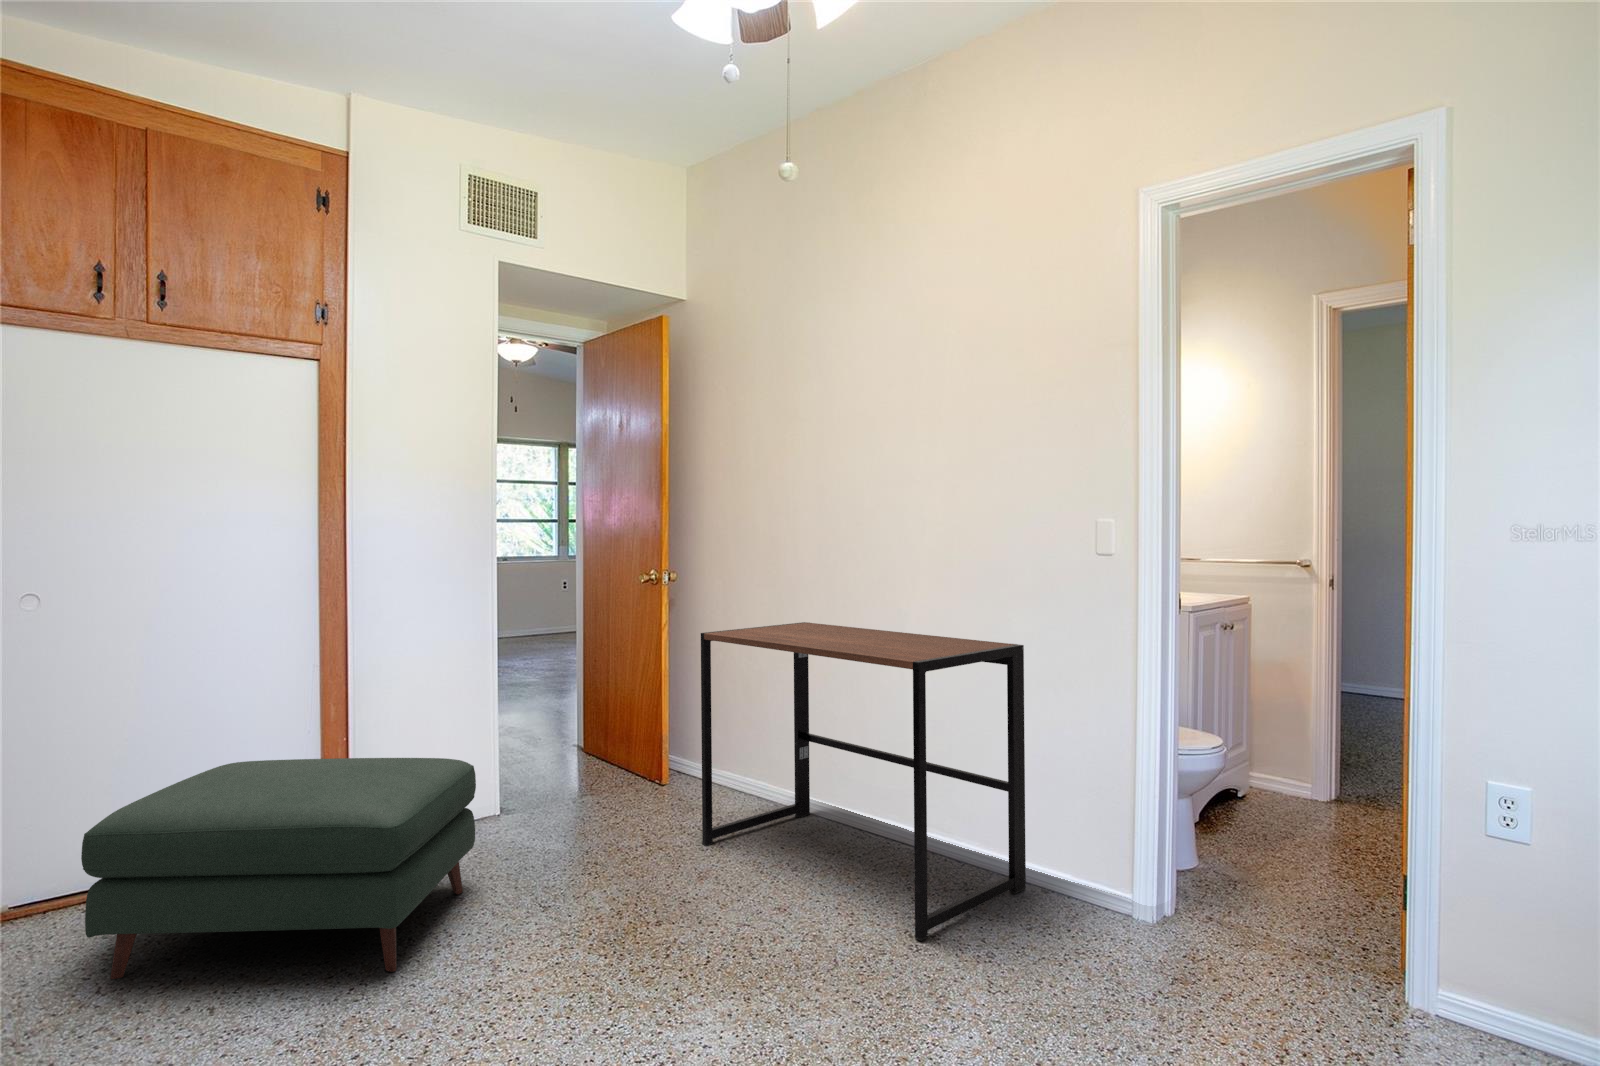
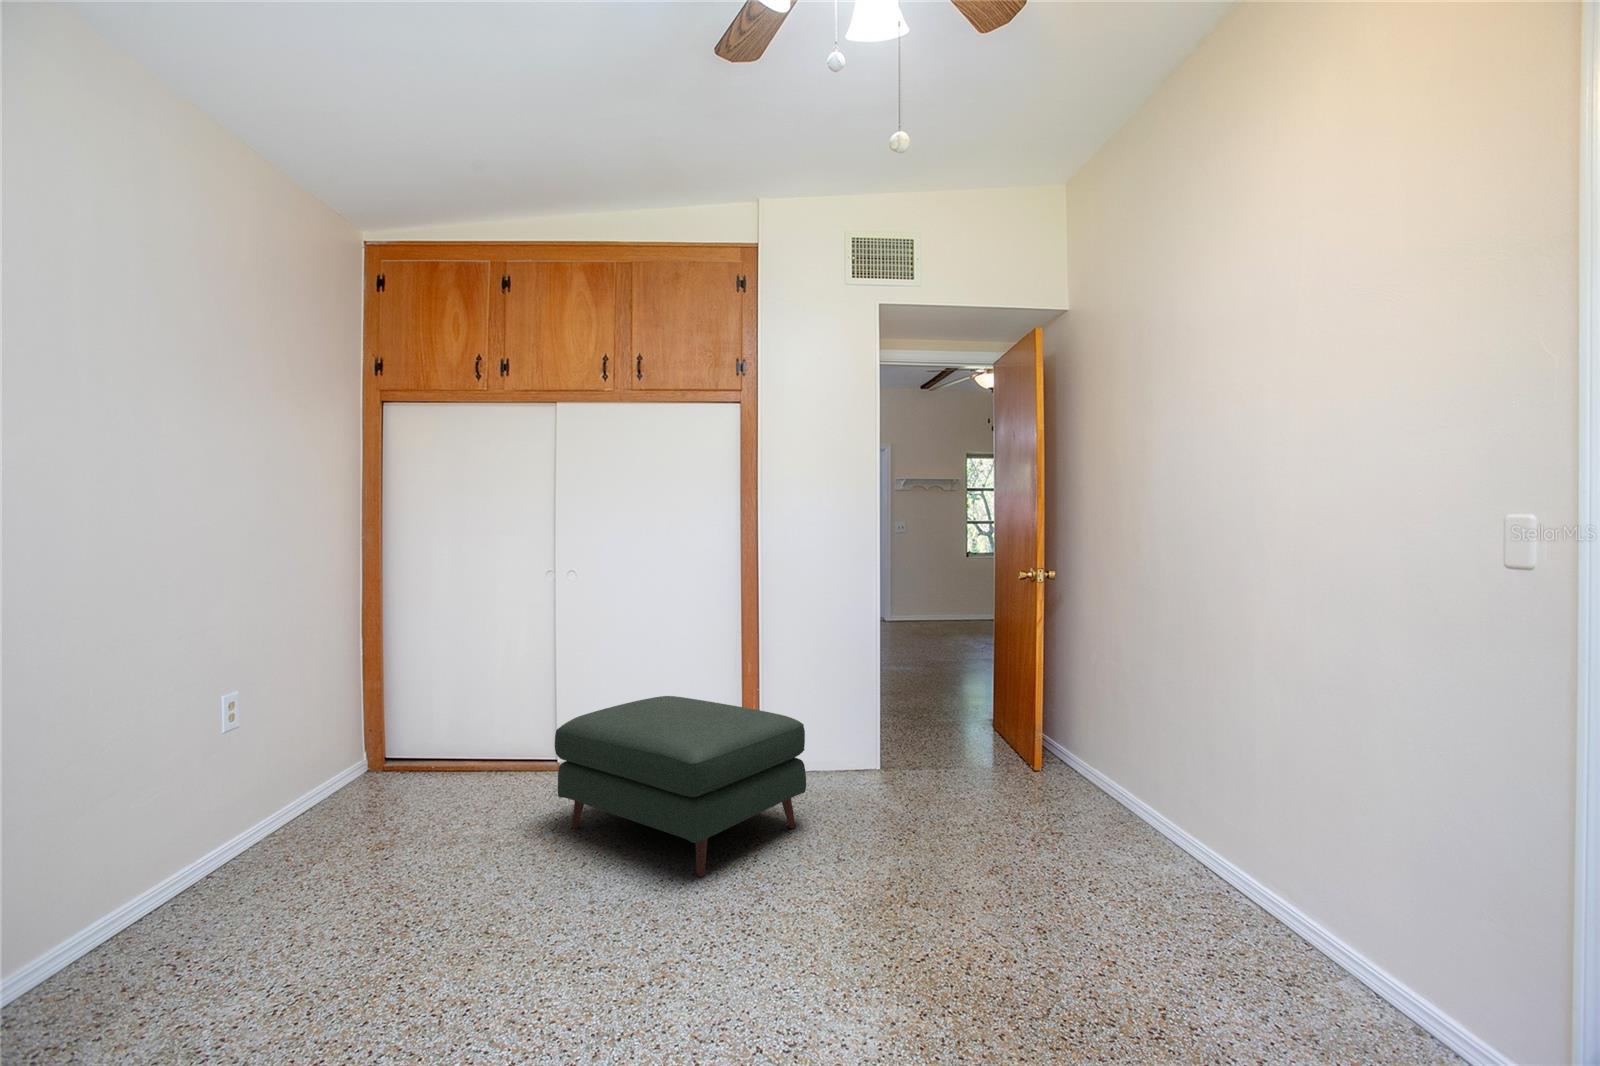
desk: present [701,622,1026,941] -> none [1013,623,1393,1029]

